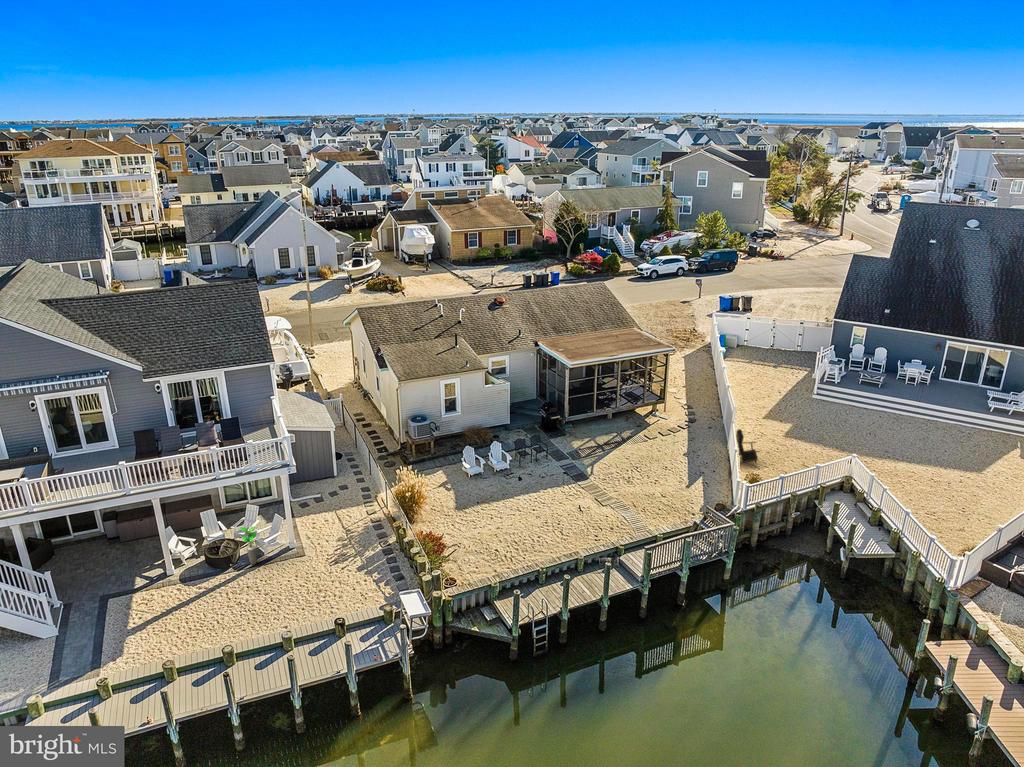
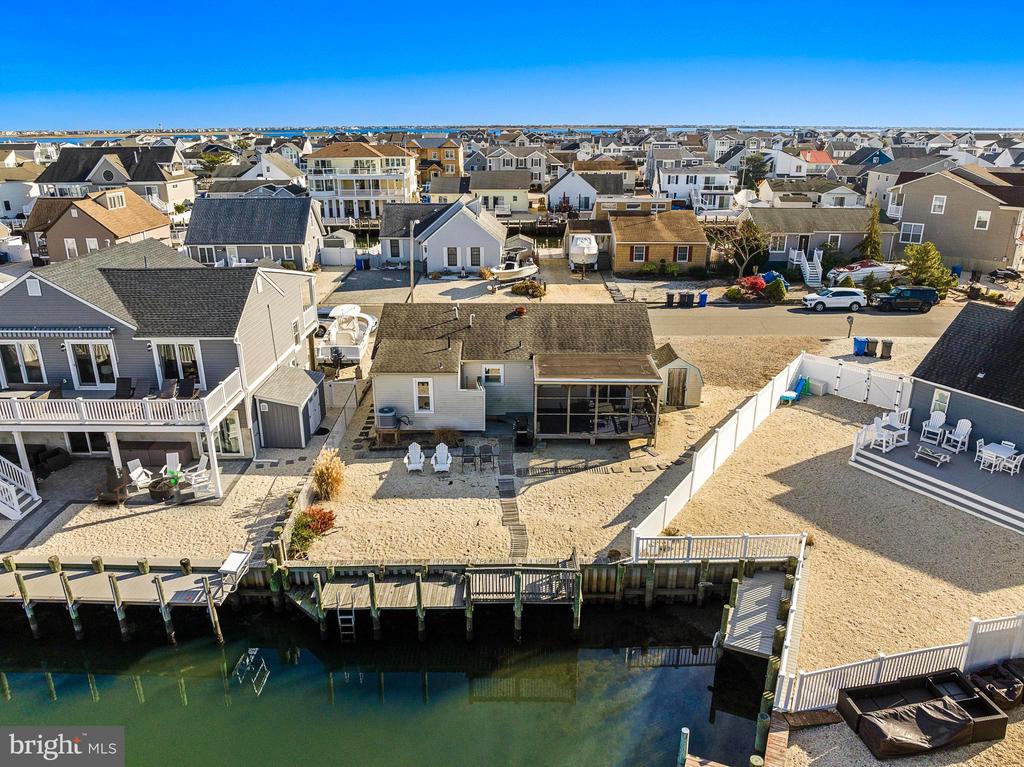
lounge chair: present [736,429,759,466] -> present [94,466,132,507]

